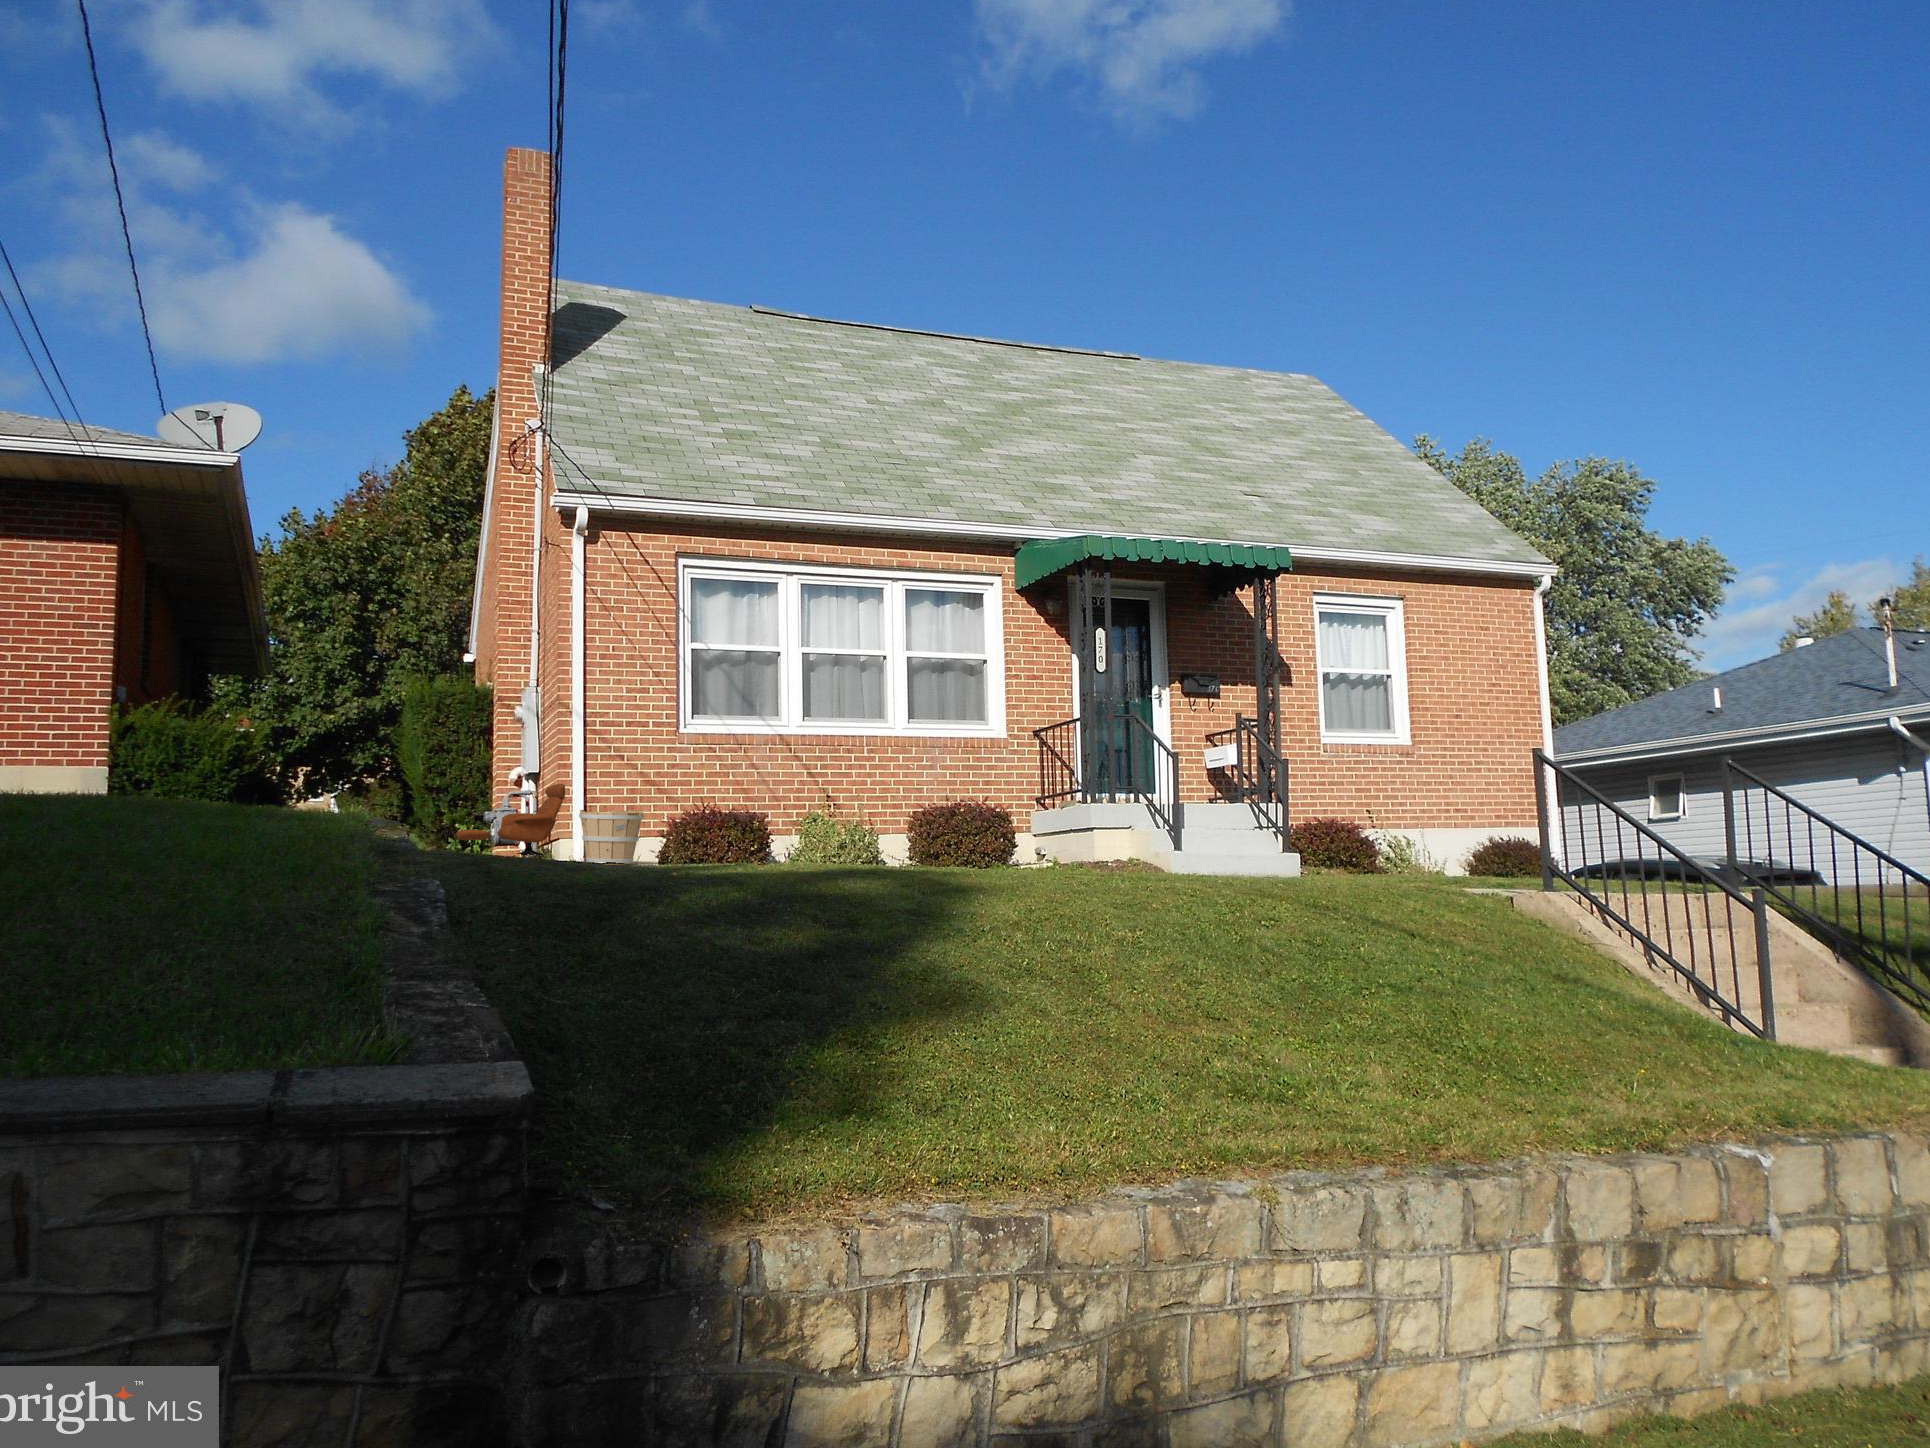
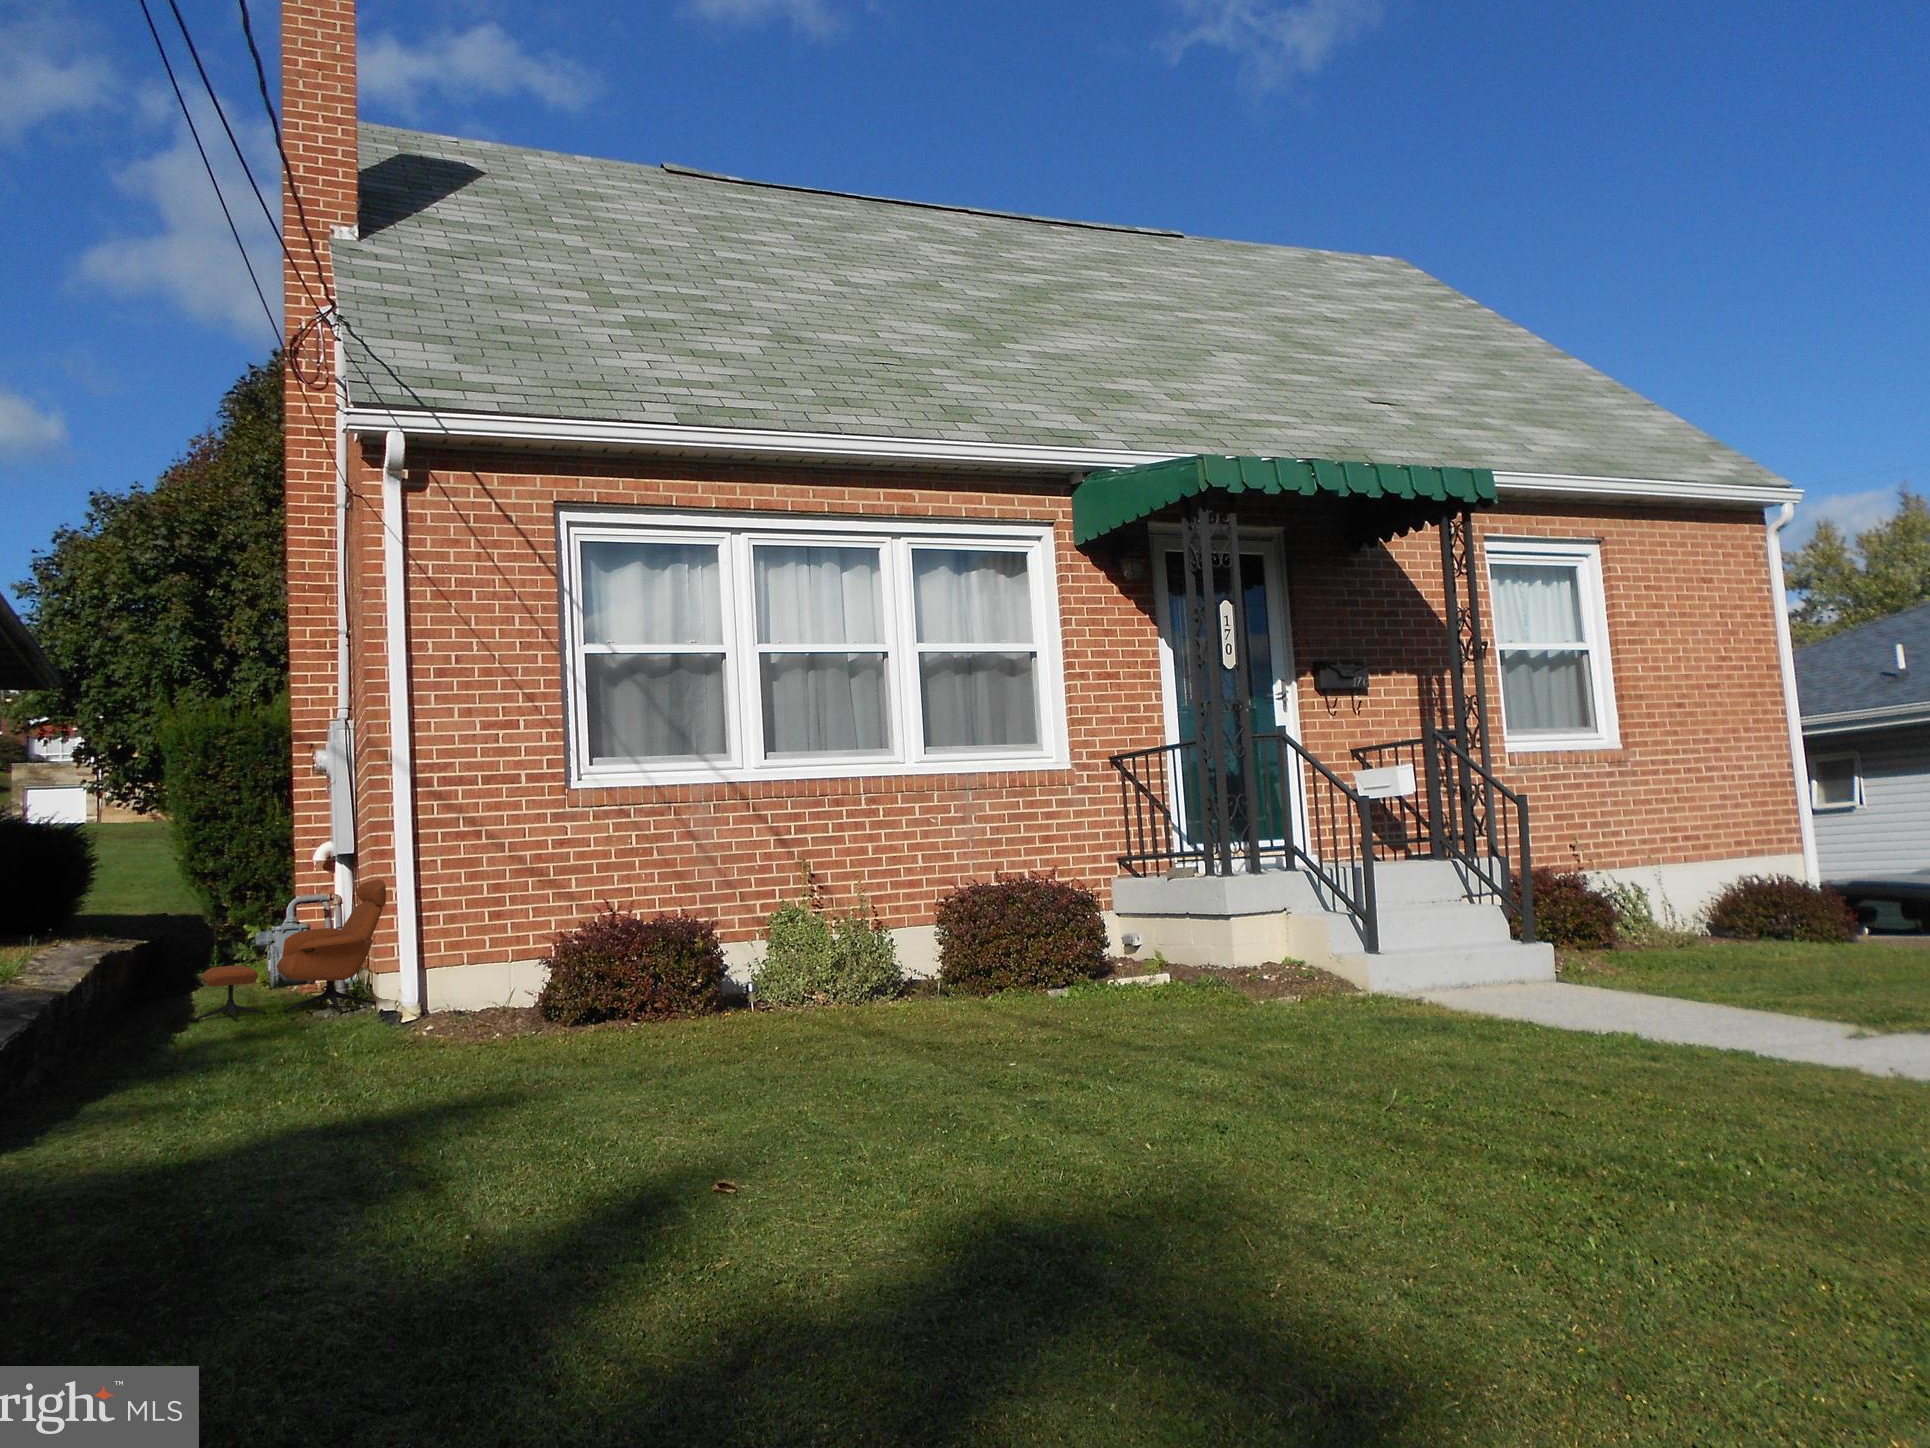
wooden bucket: present [579,810,644,865] -> none [405,923,514,1022]

